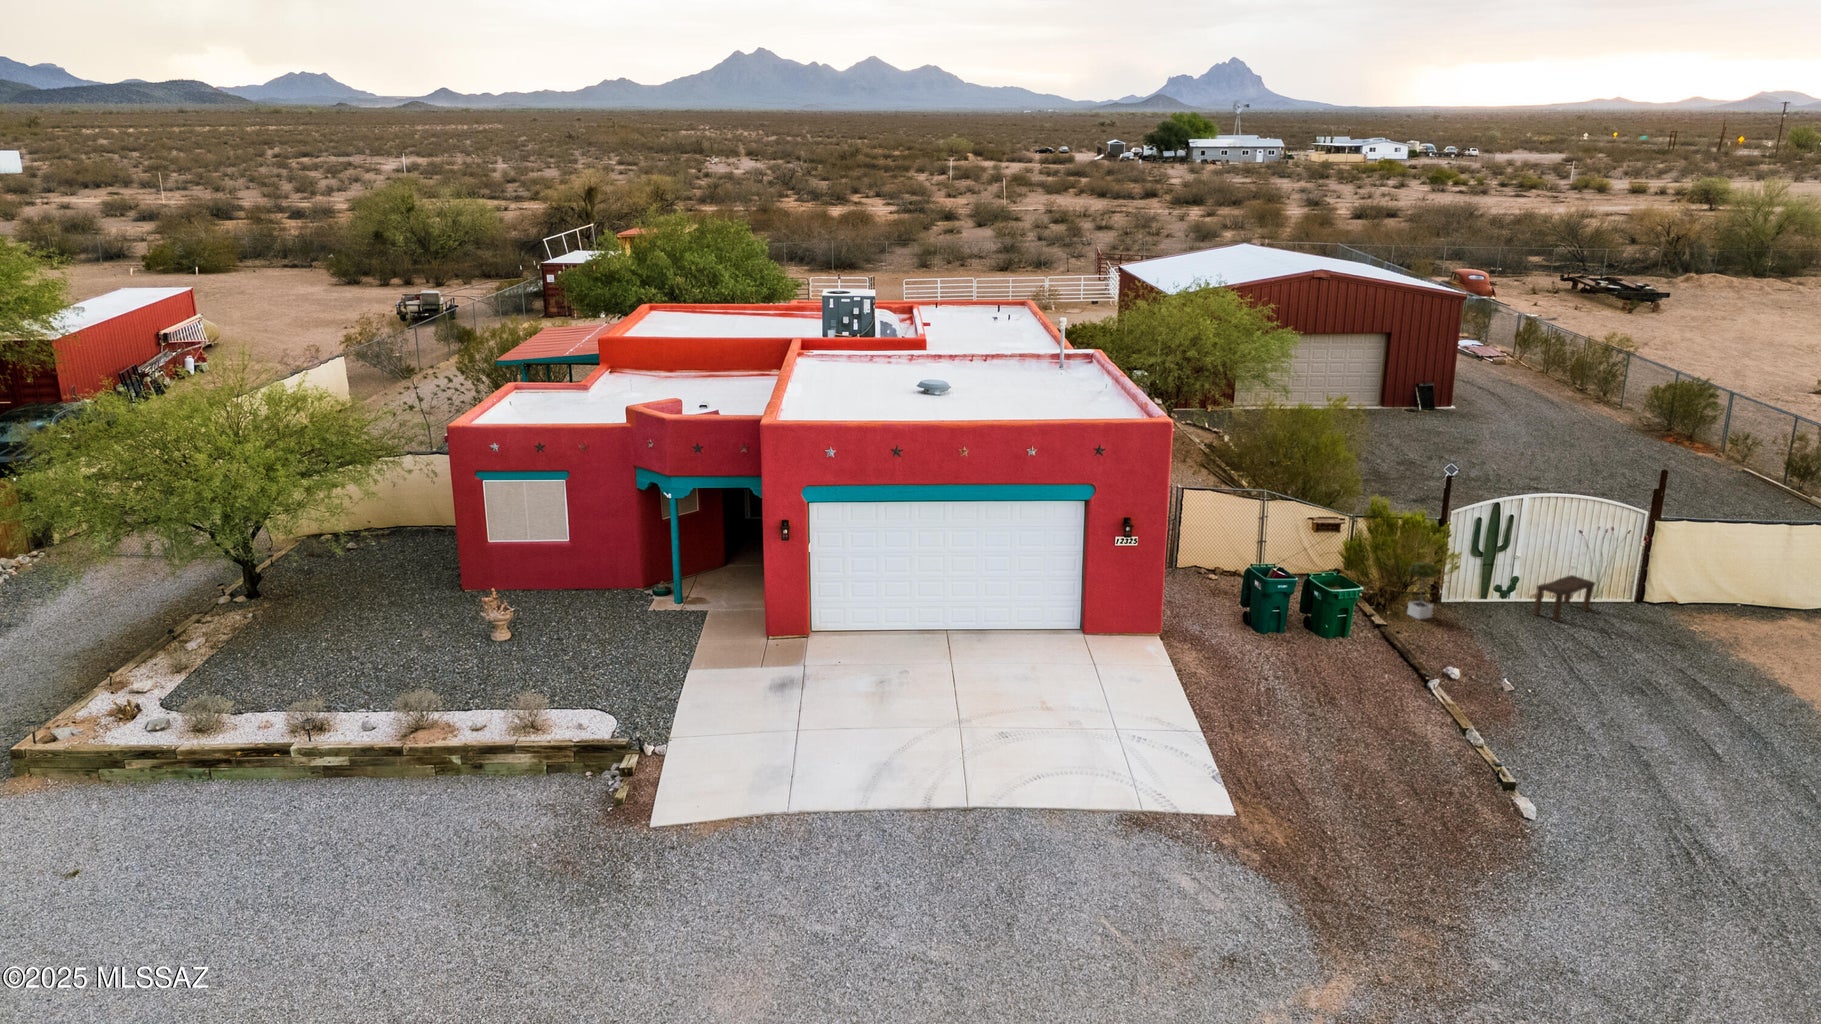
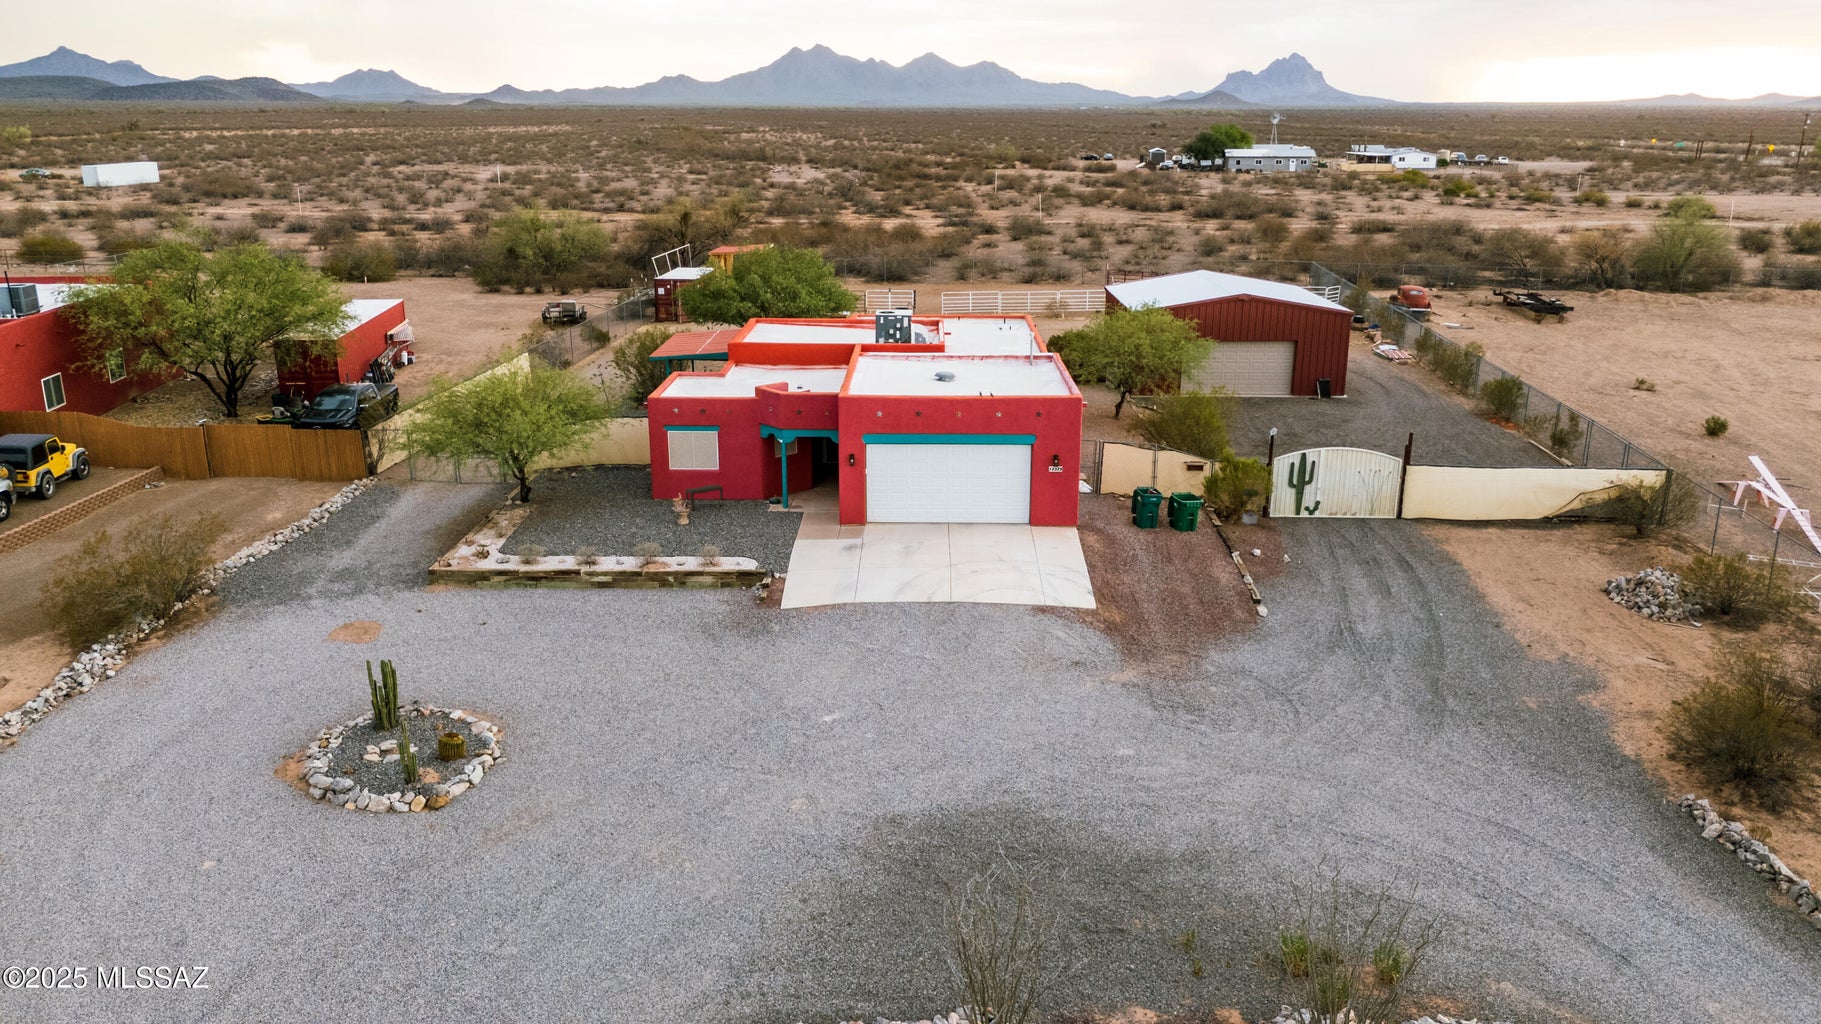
bench: present [1533,575,1595,621] -> present [685,485,723,510]

